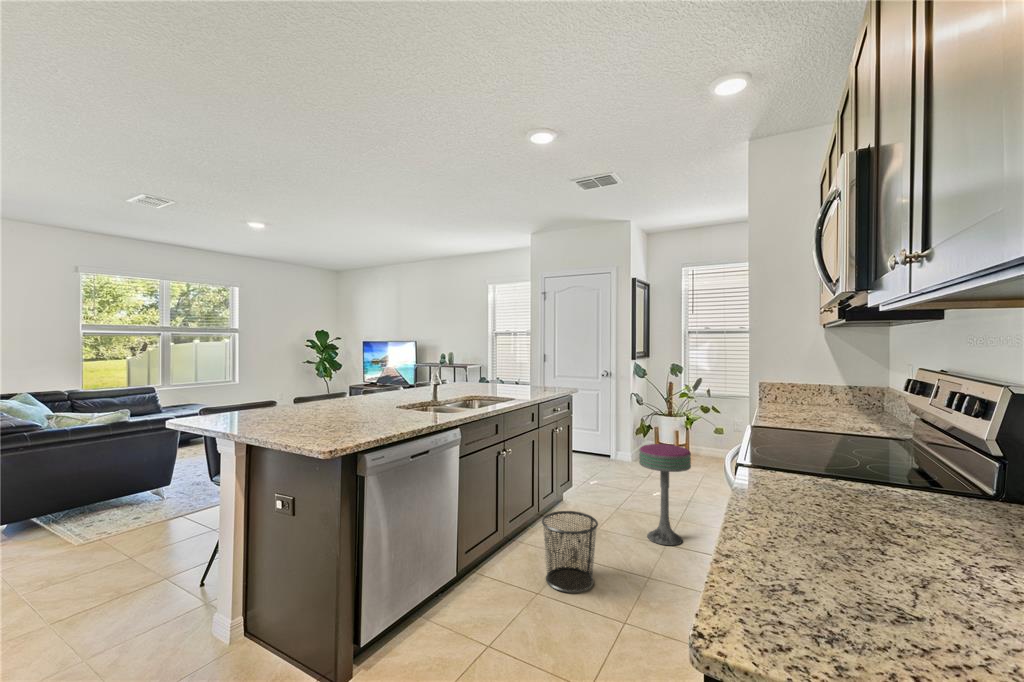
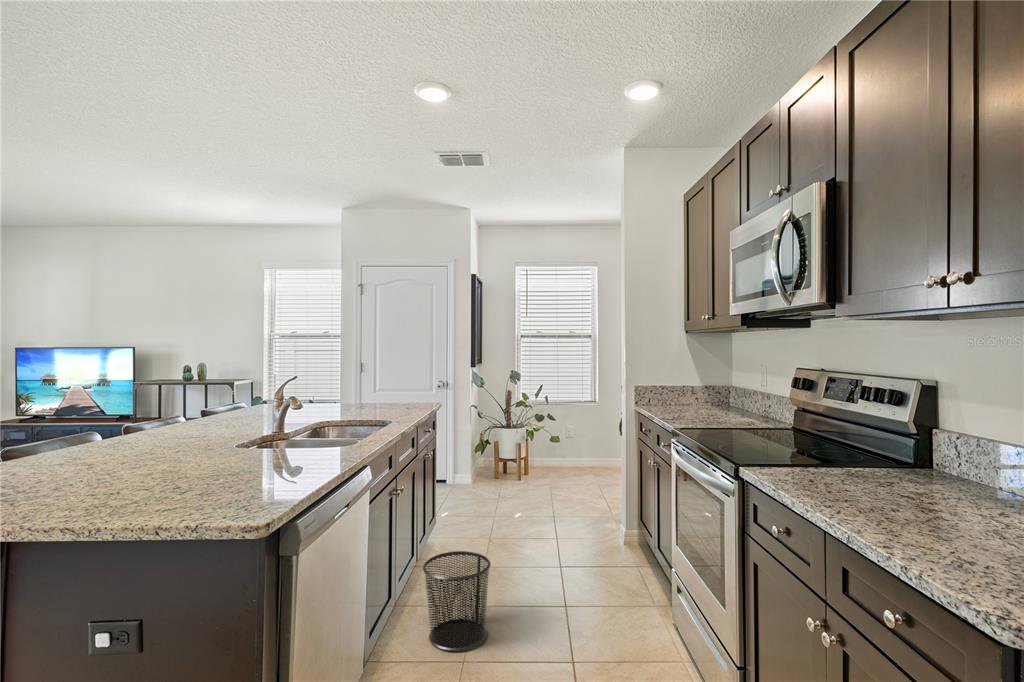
bar stool: present [639,444,691,545] -> none [511,460,565,571]

